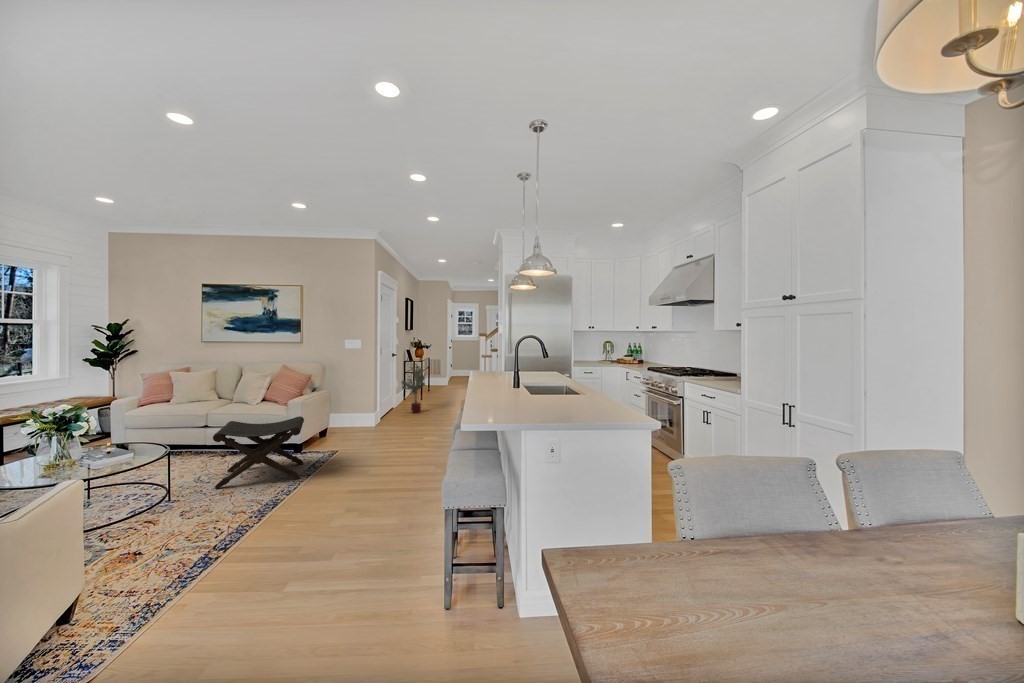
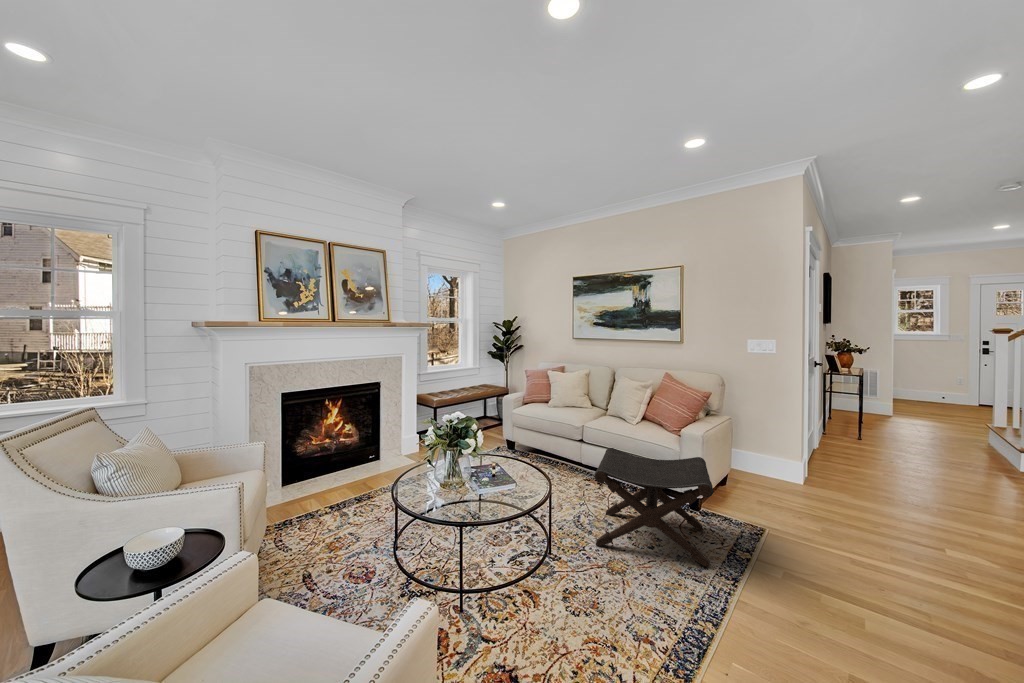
potted tree: present [402,364,425,413] -> none [822,377,877,459]

